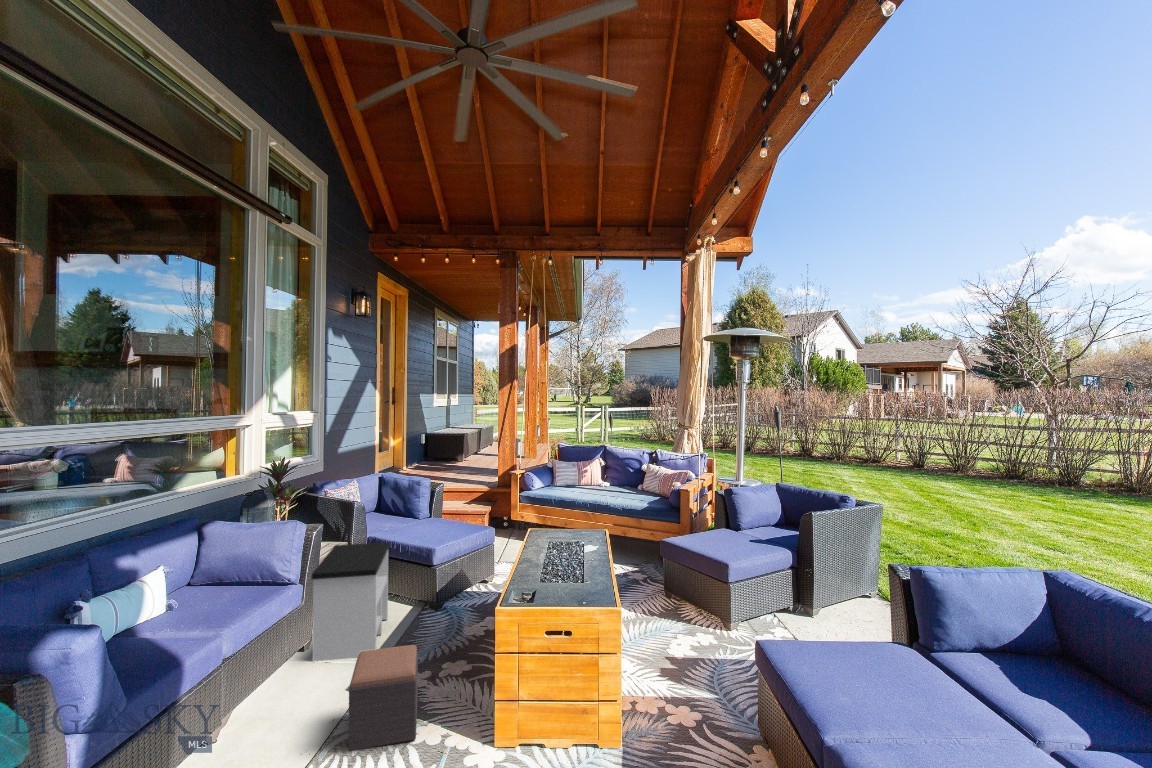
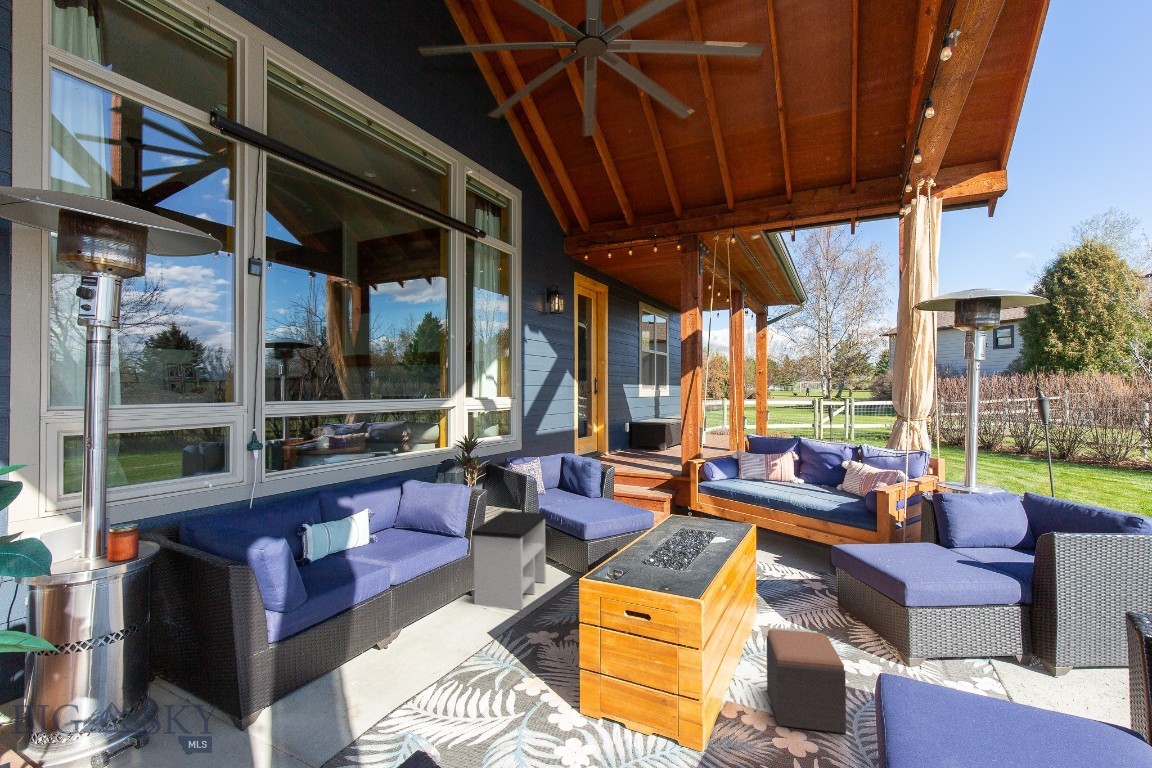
footstool: present [348,645,418,751] -> present [767,629,846,733]

